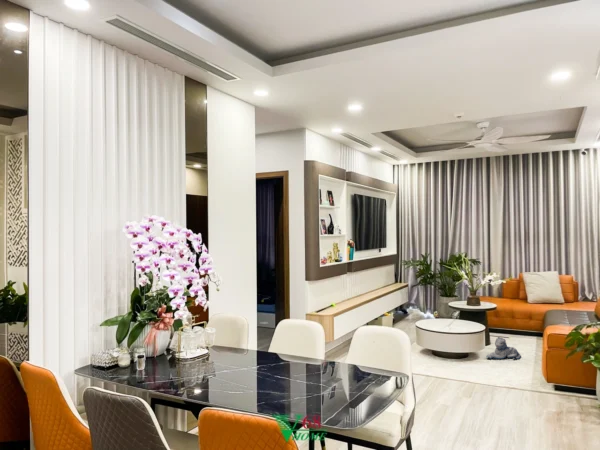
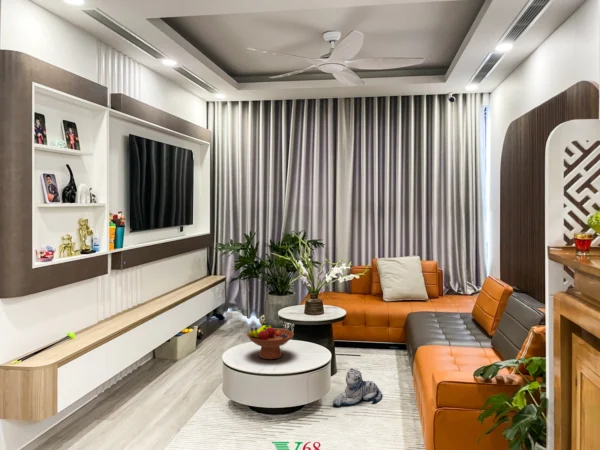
fruit bowl: none [431,306,460,326] -> present [247,325,294,359]

